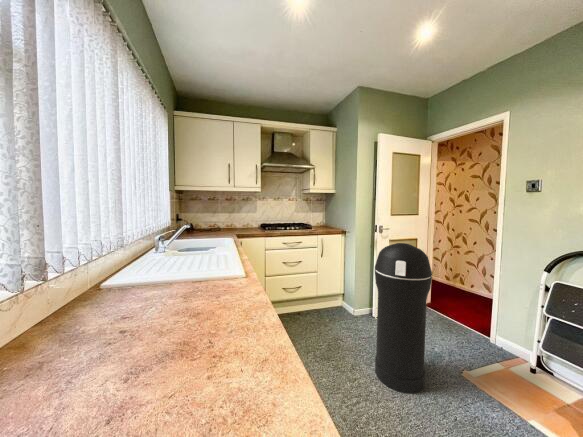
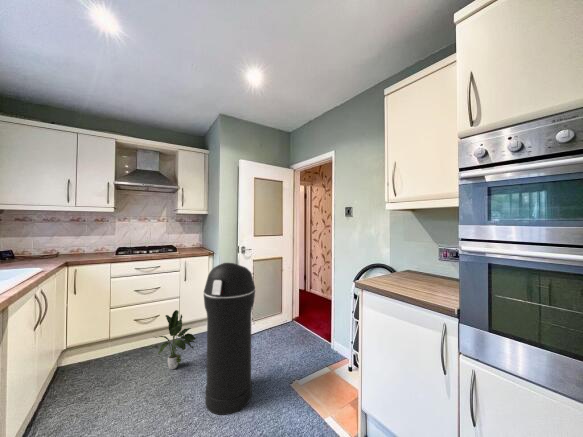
potted plant: none [311,284,346,337] -> present [155,310,196,370]

